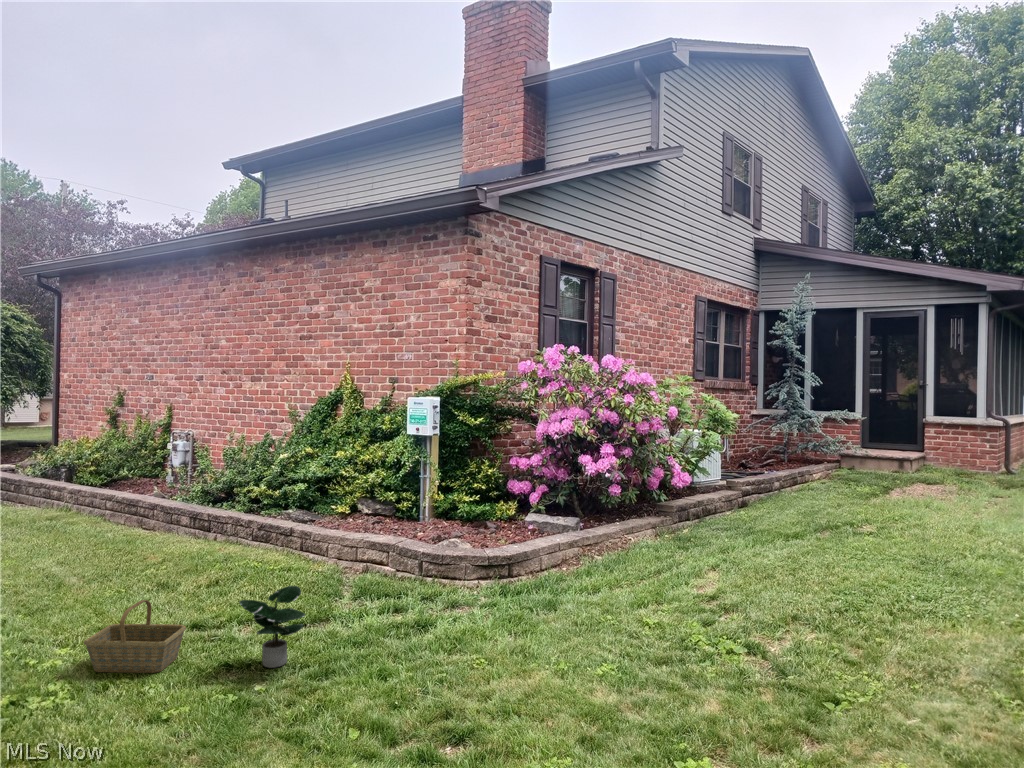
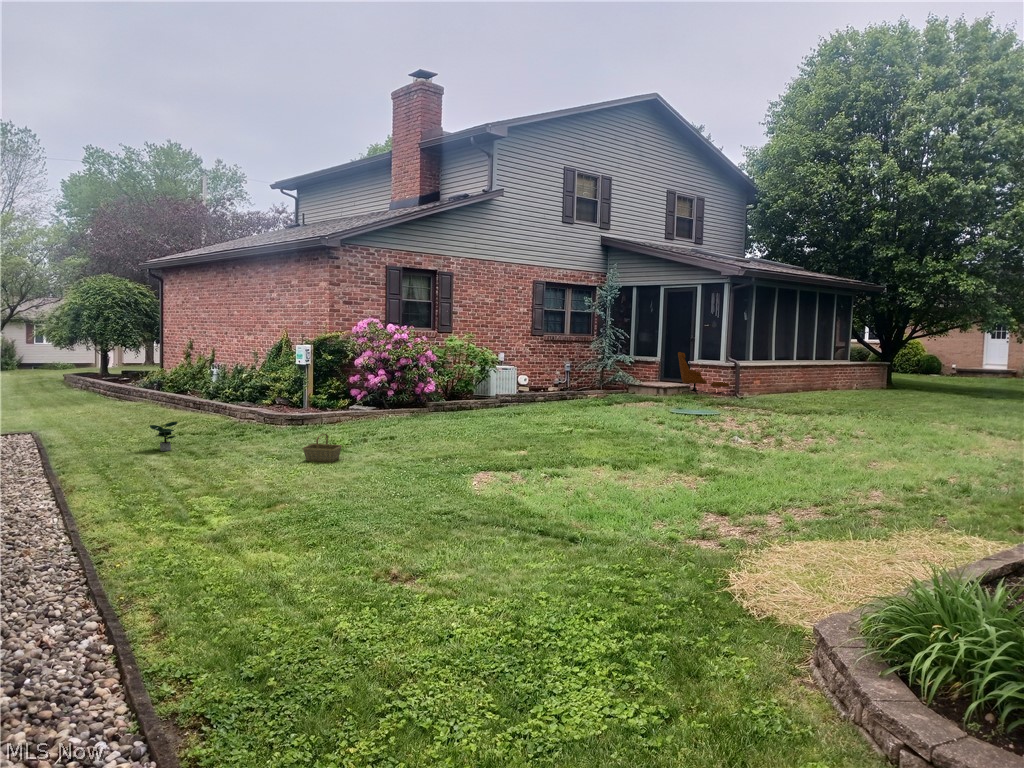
lounge chair: none [923,404,1005,470] -> present [678,352,729,394]
basket: present [84,600,186,673] -> present [302,434,342,462]

